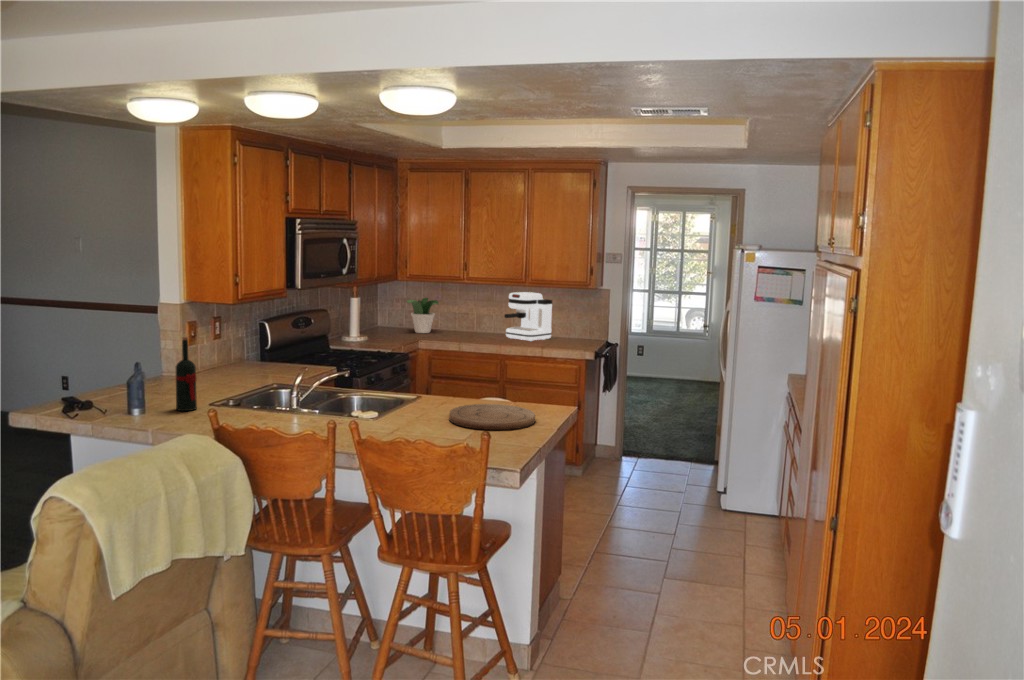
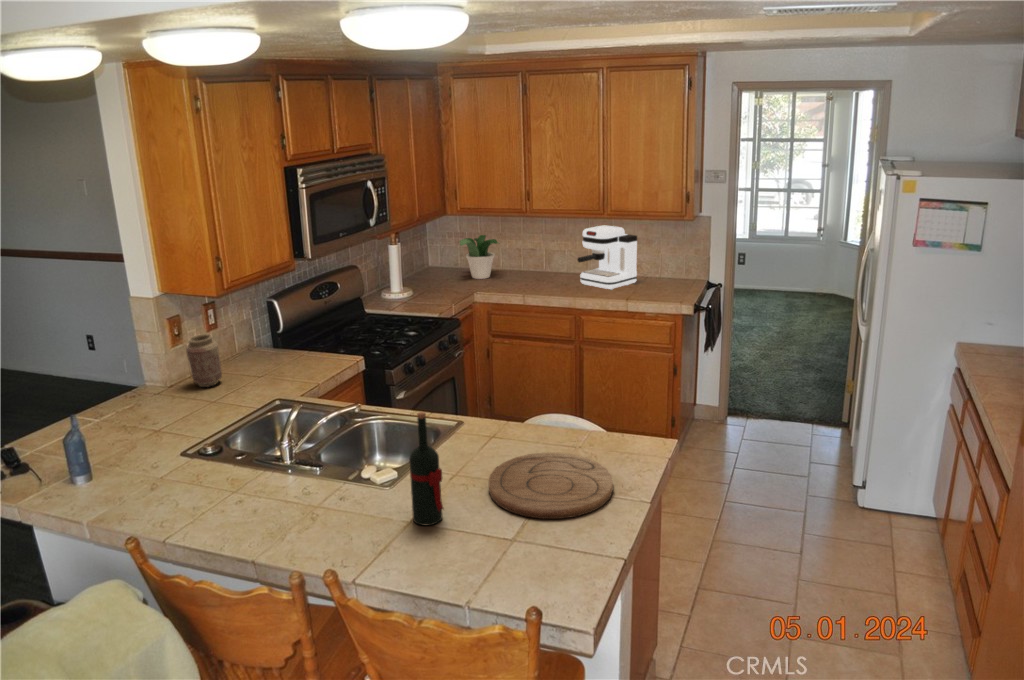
vase: none [203,335,229,376] -> present [186,334,222,387]
wine bottle: present [176,337,197,411] -> present [409,412,443,526]

